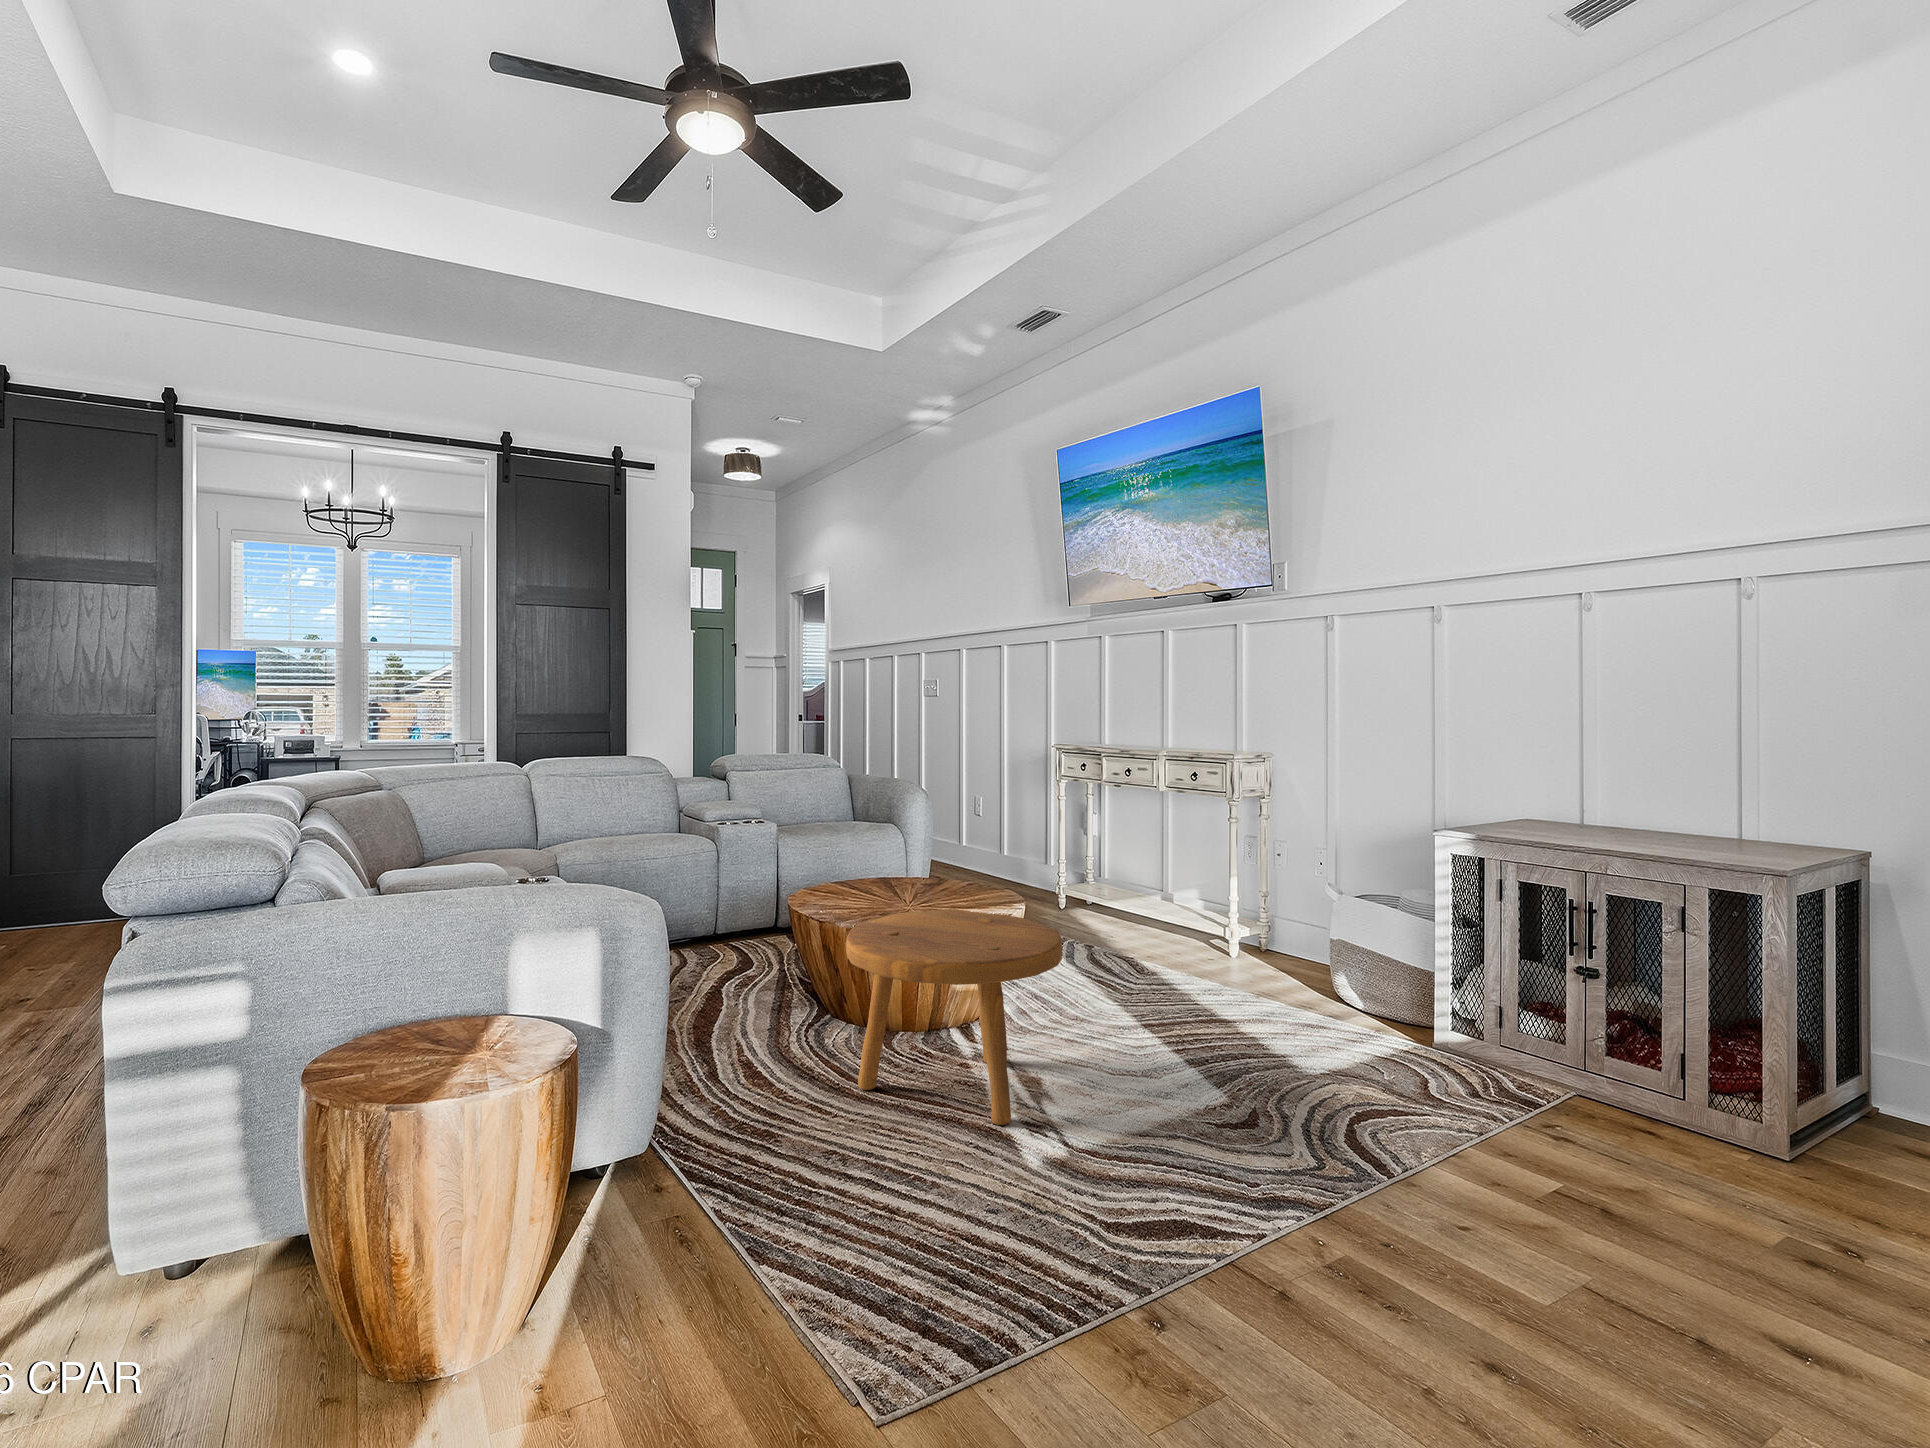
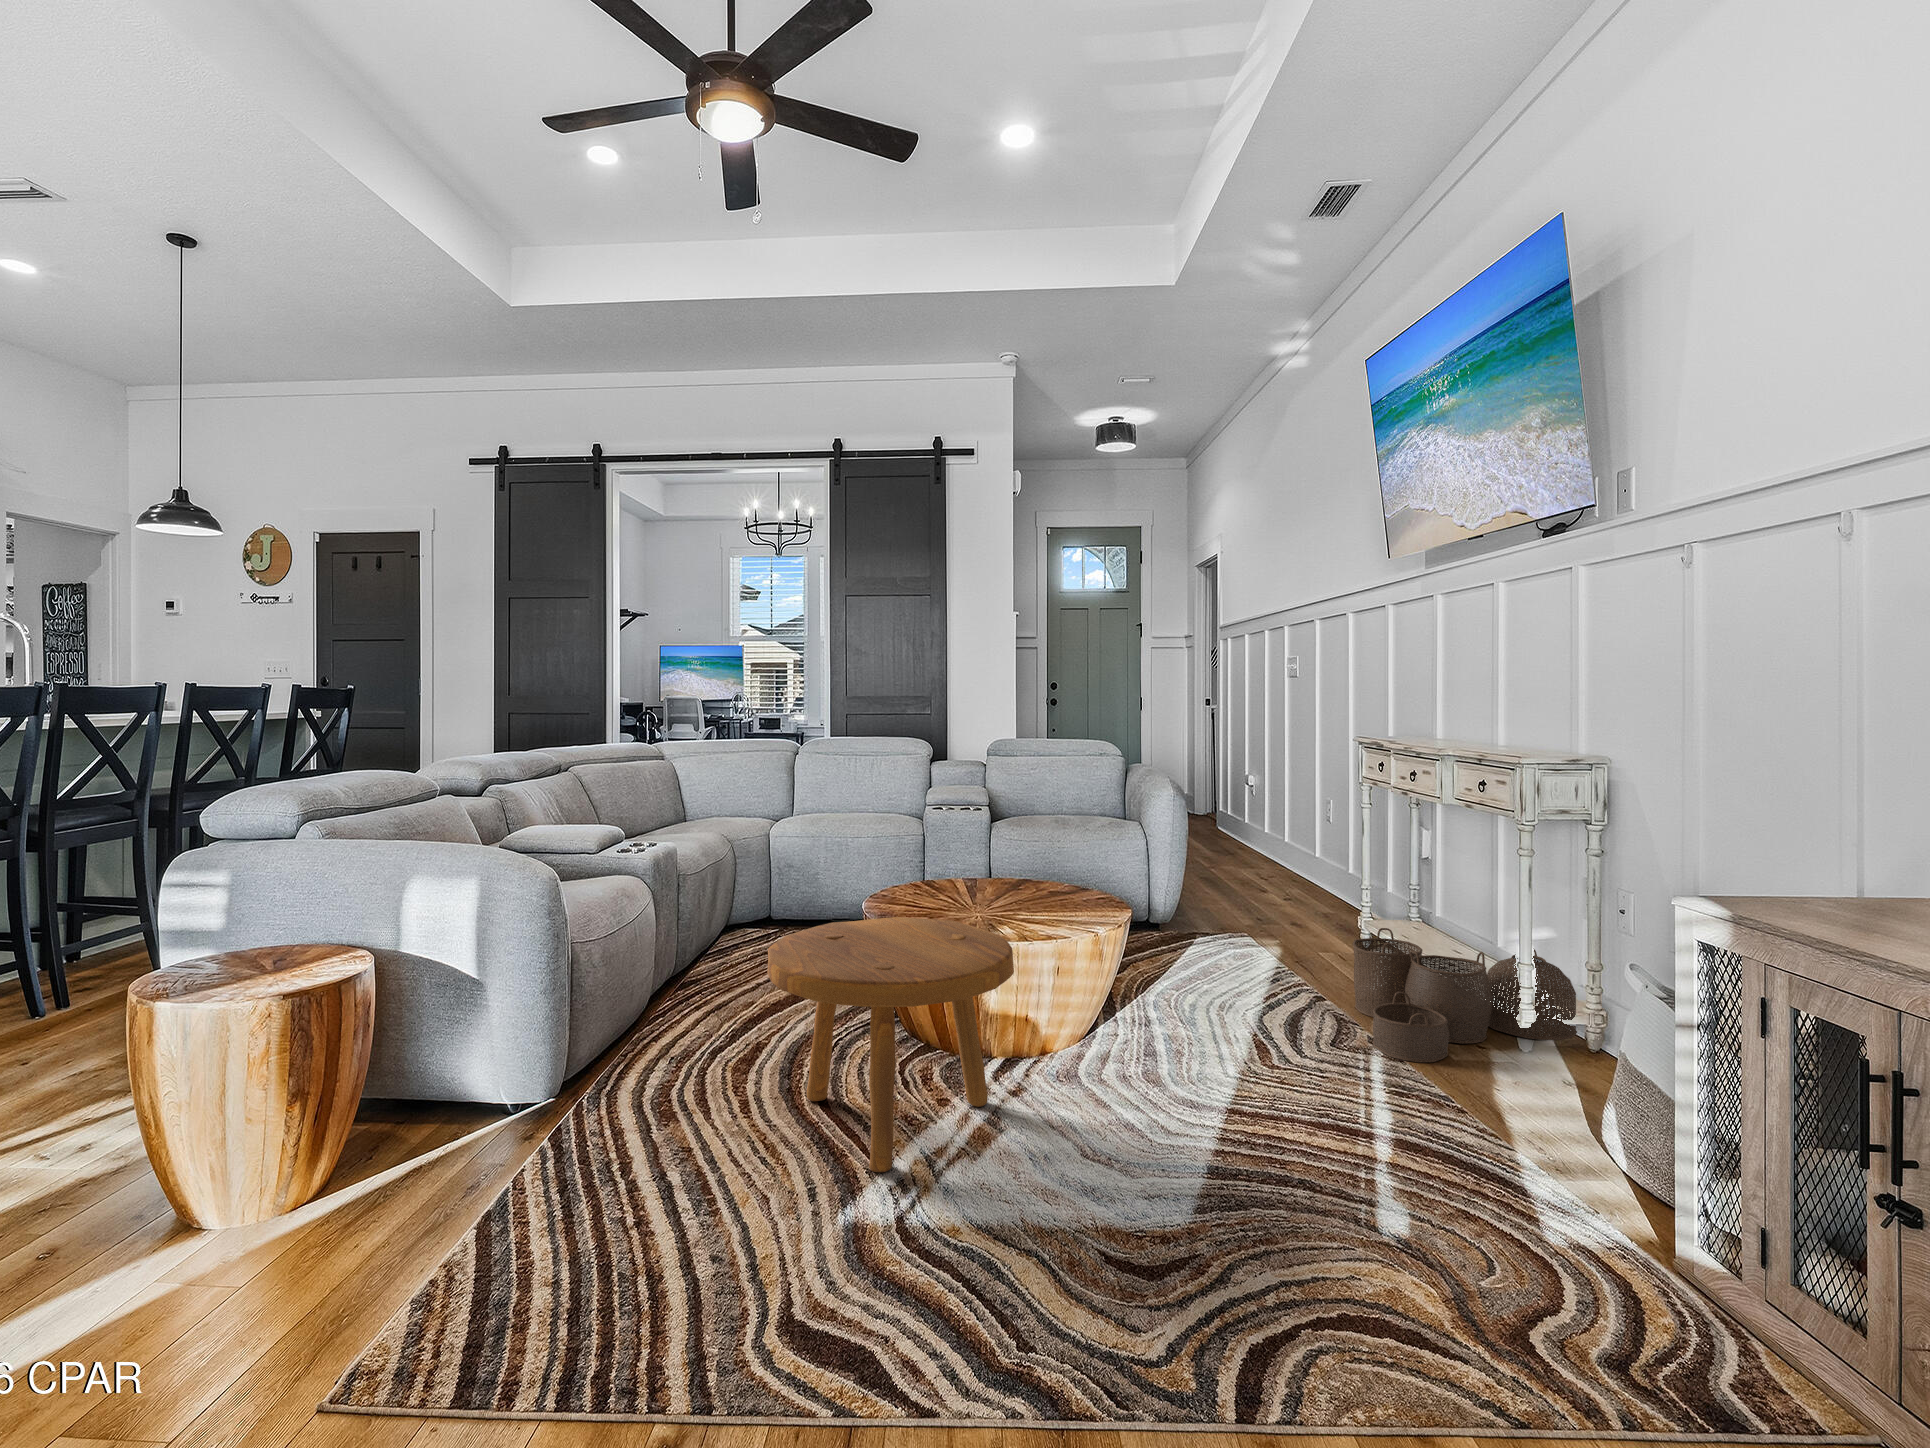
woven basket: none [1120,888,1258,978] -> present [1353,928,1577,1063]

